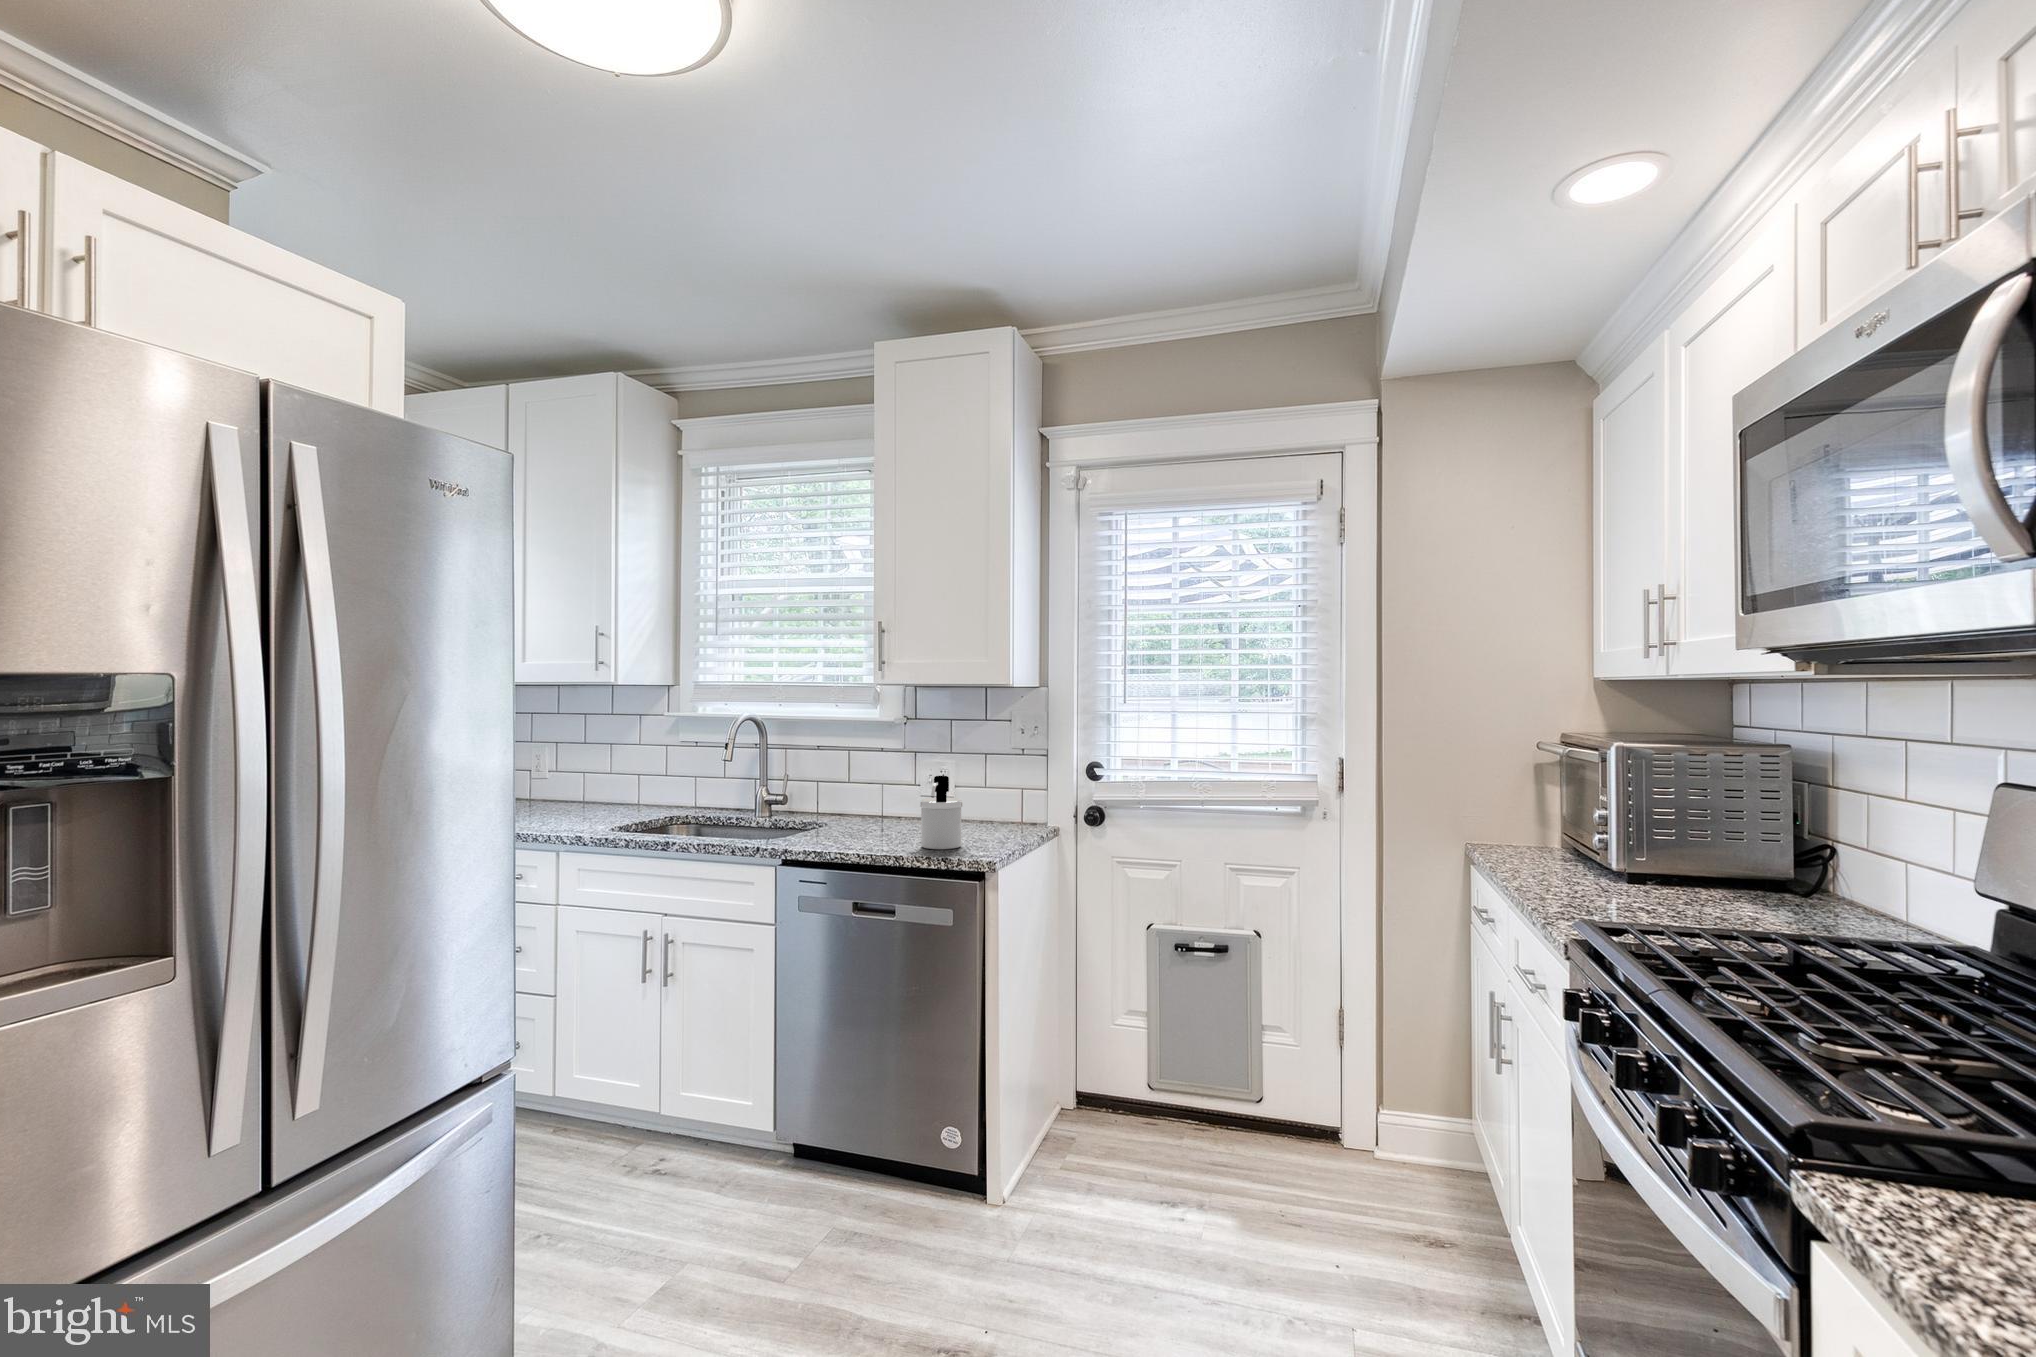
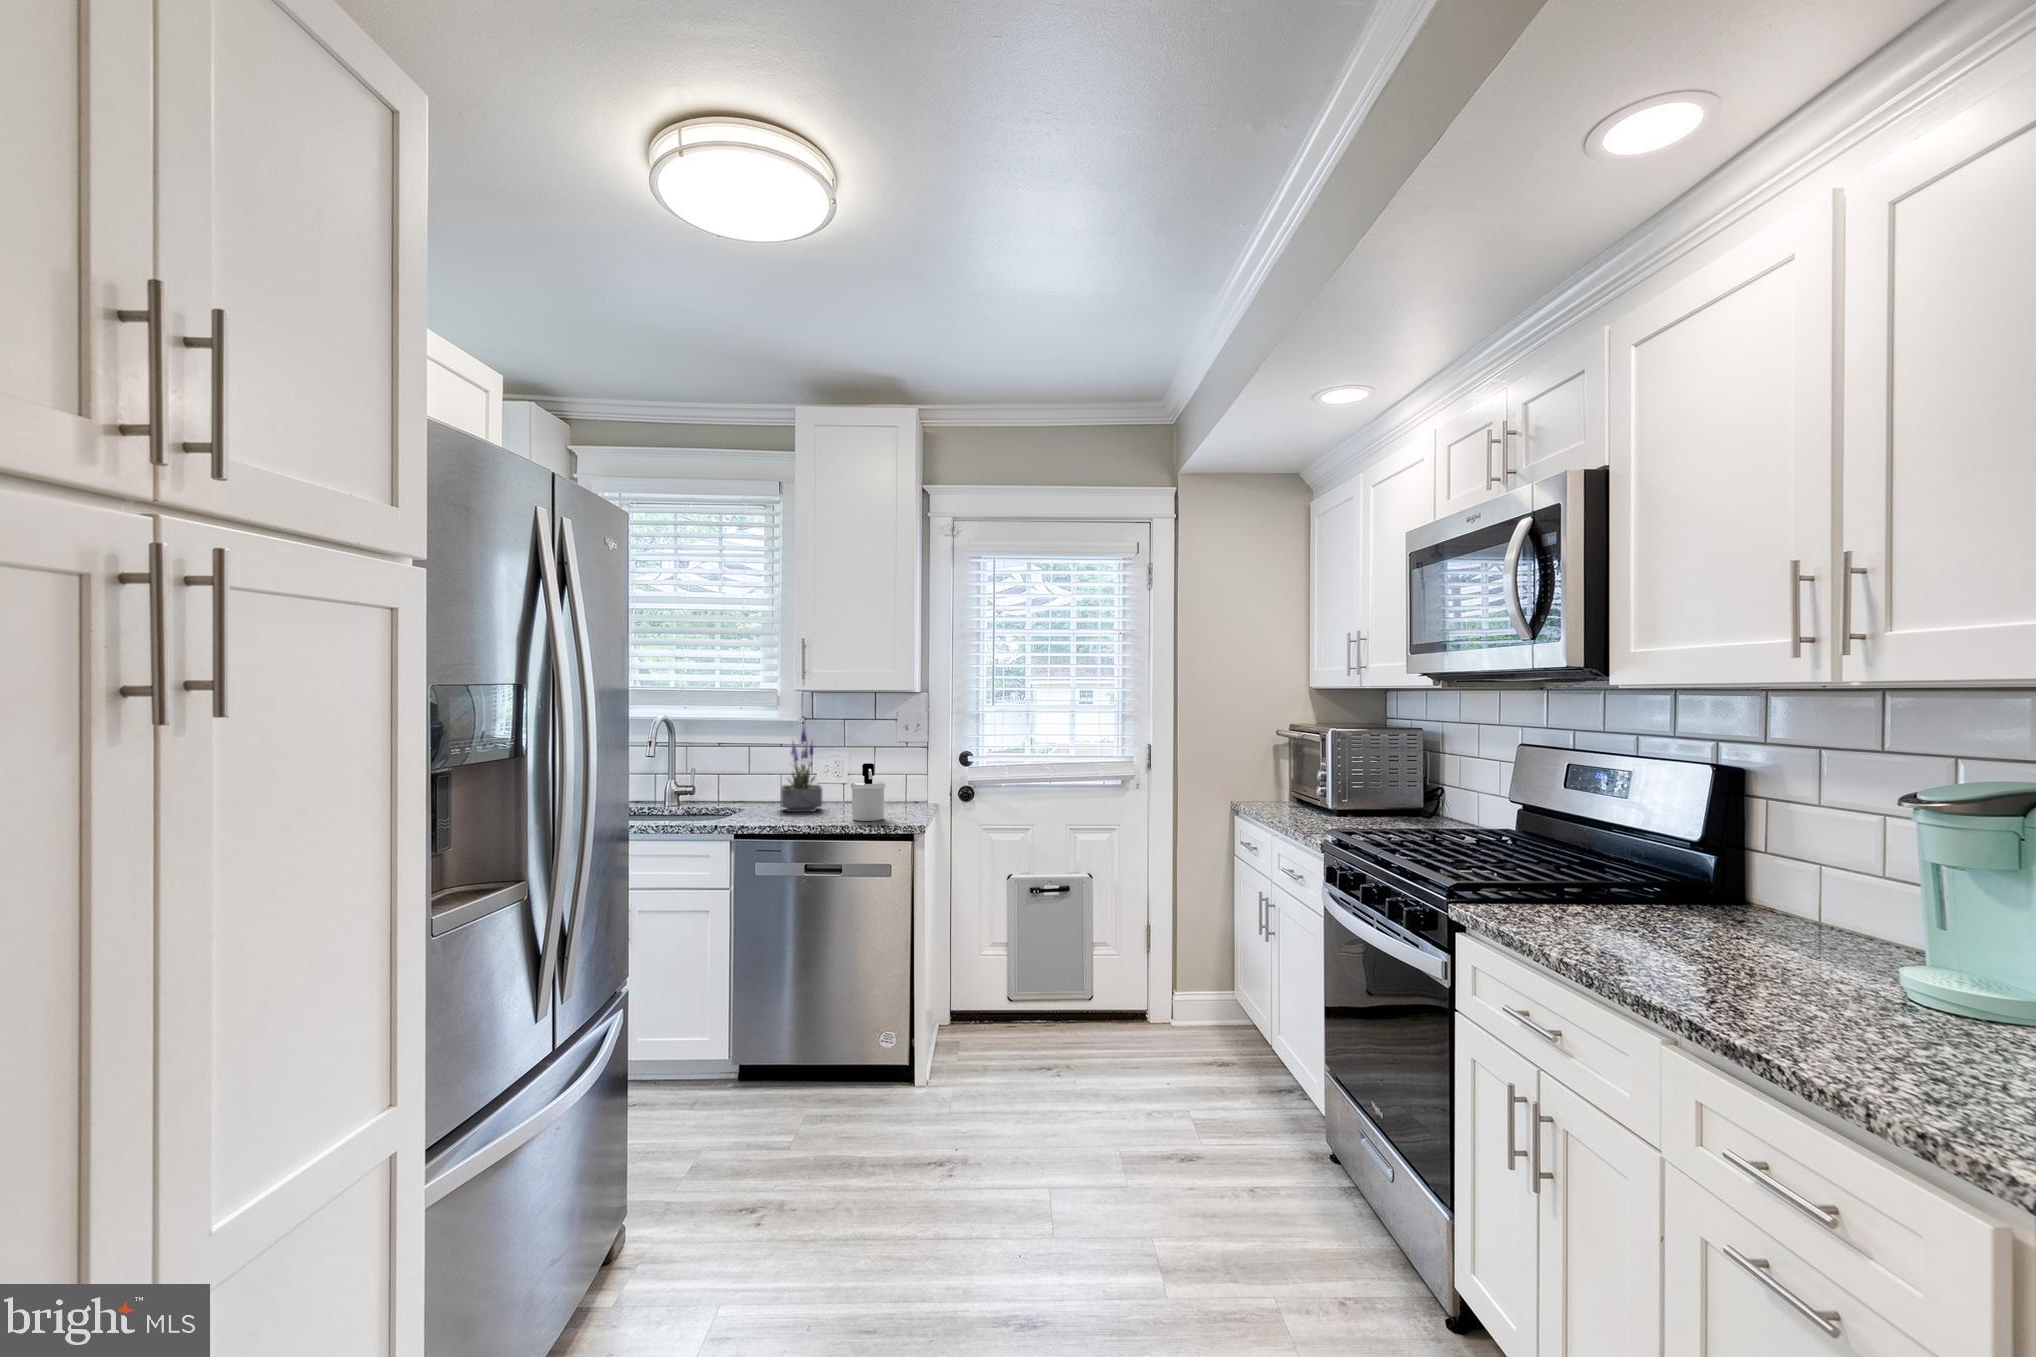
potted plant: none [861,721,916,832] -> present [781,724,822,812]

